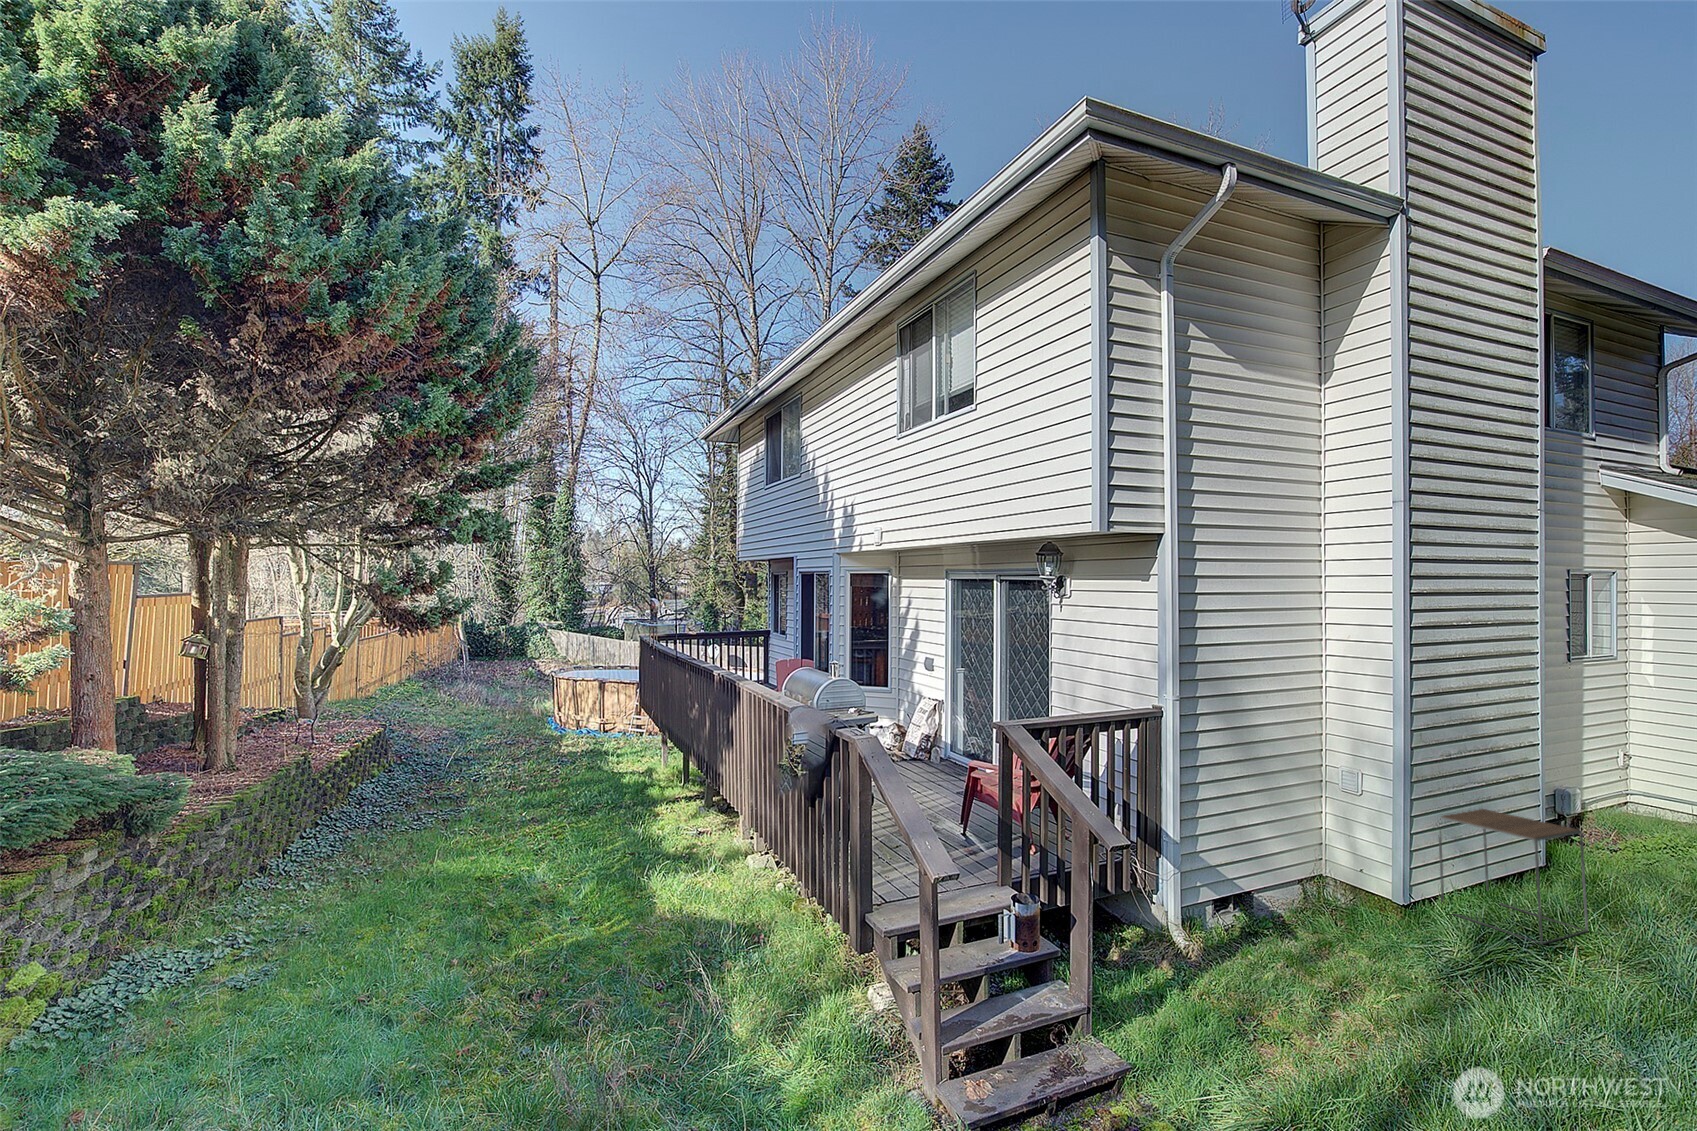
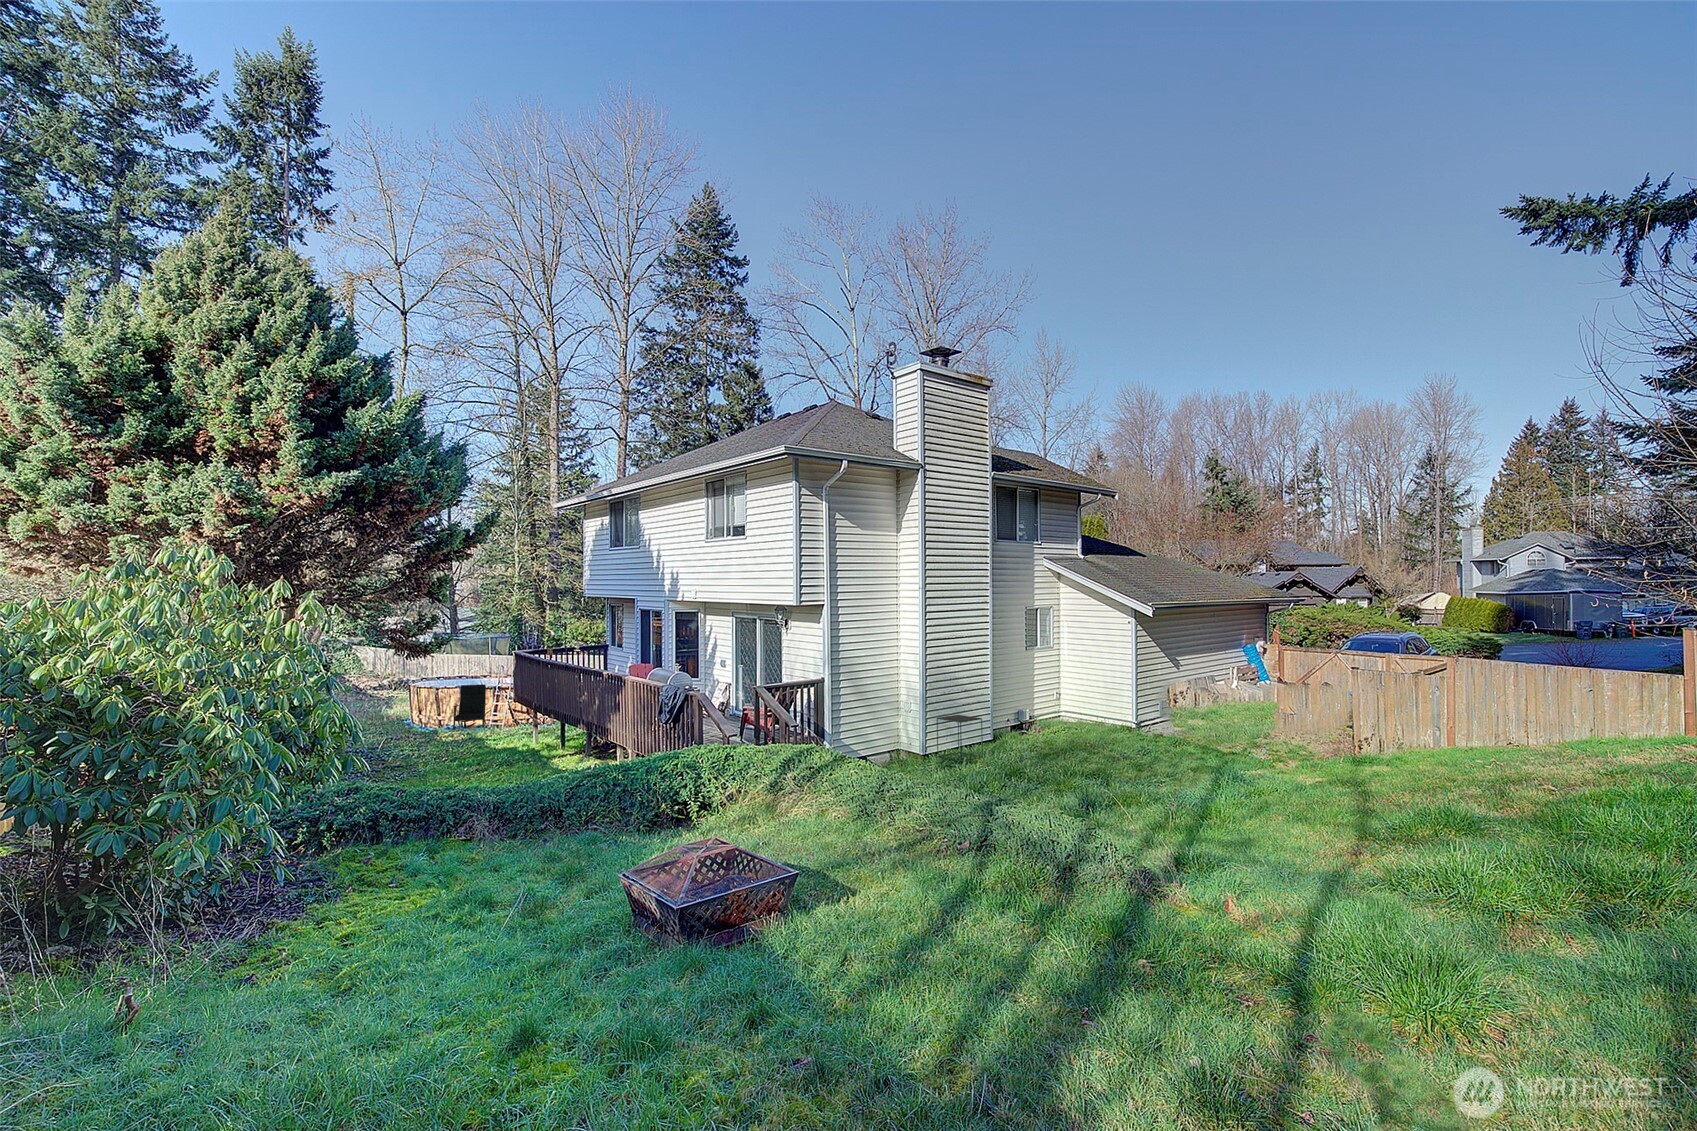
lounge chair: none [582,677,628,735] -> present [453,684,487,729]

